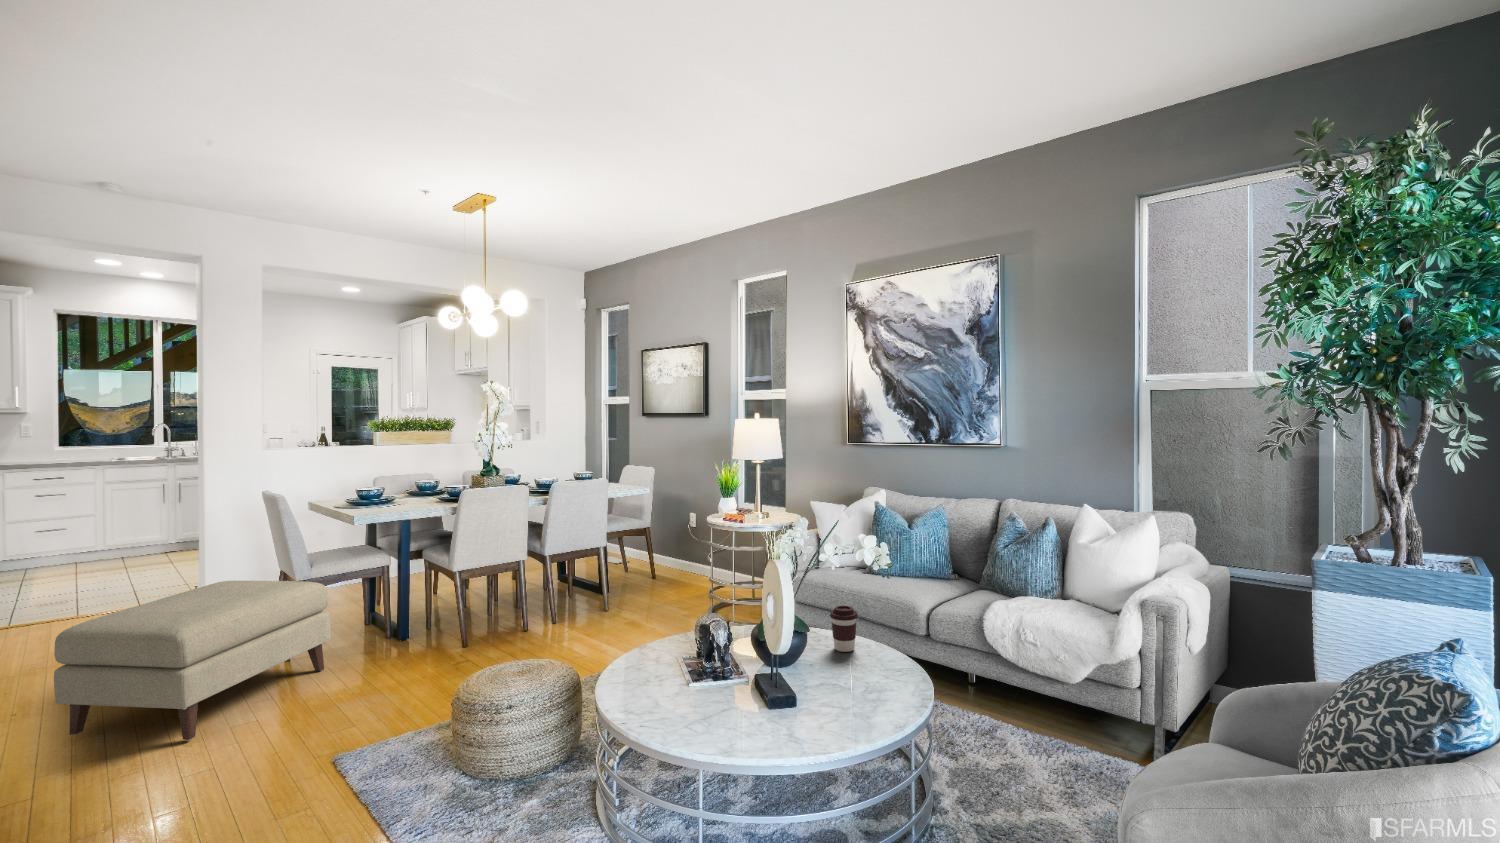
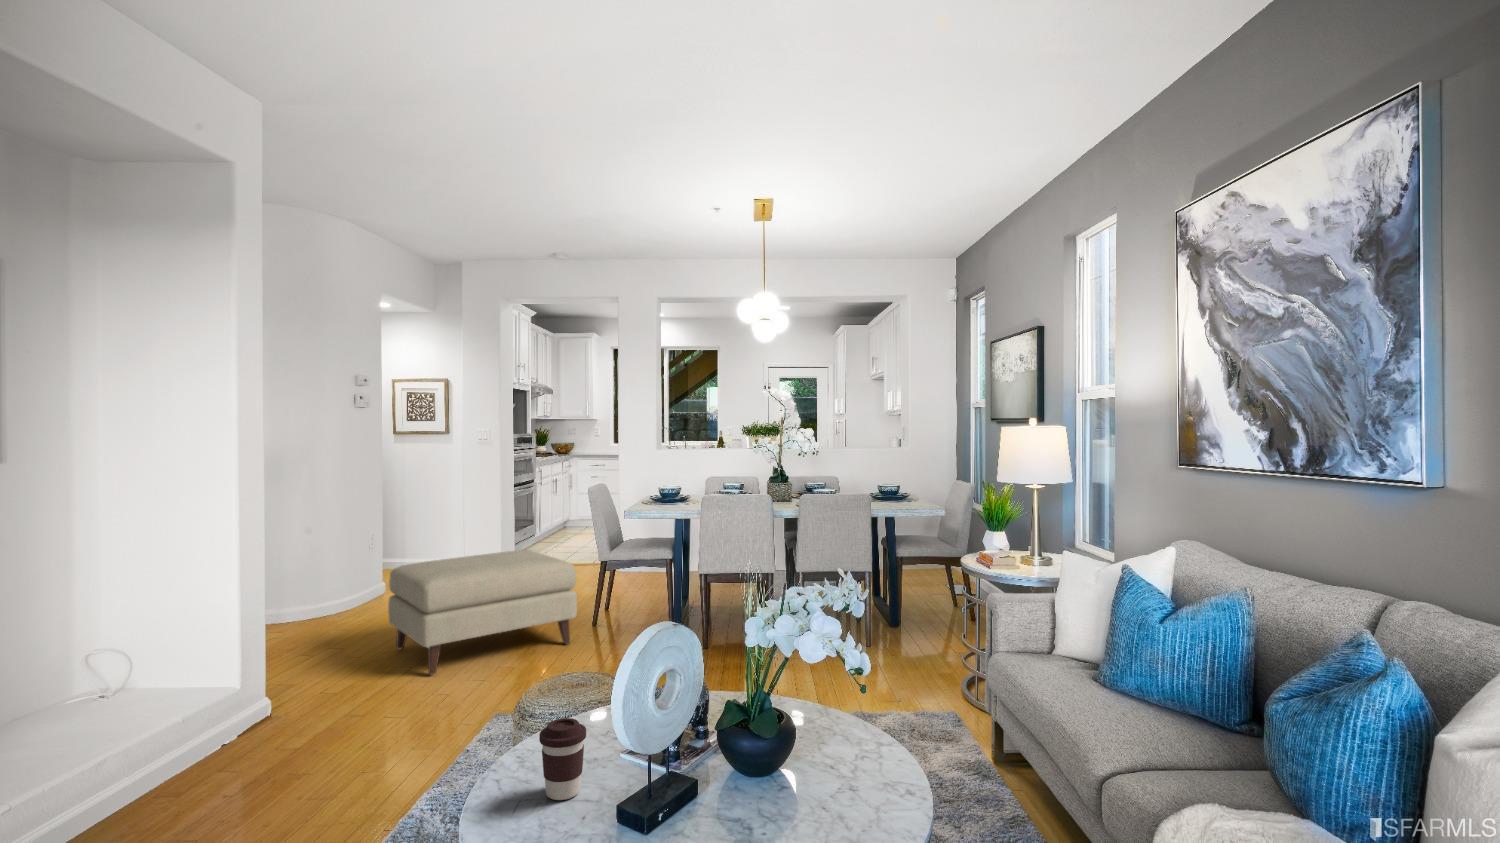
coffee cup: present [830,606,858,652] -> present [539,718,586,800]

